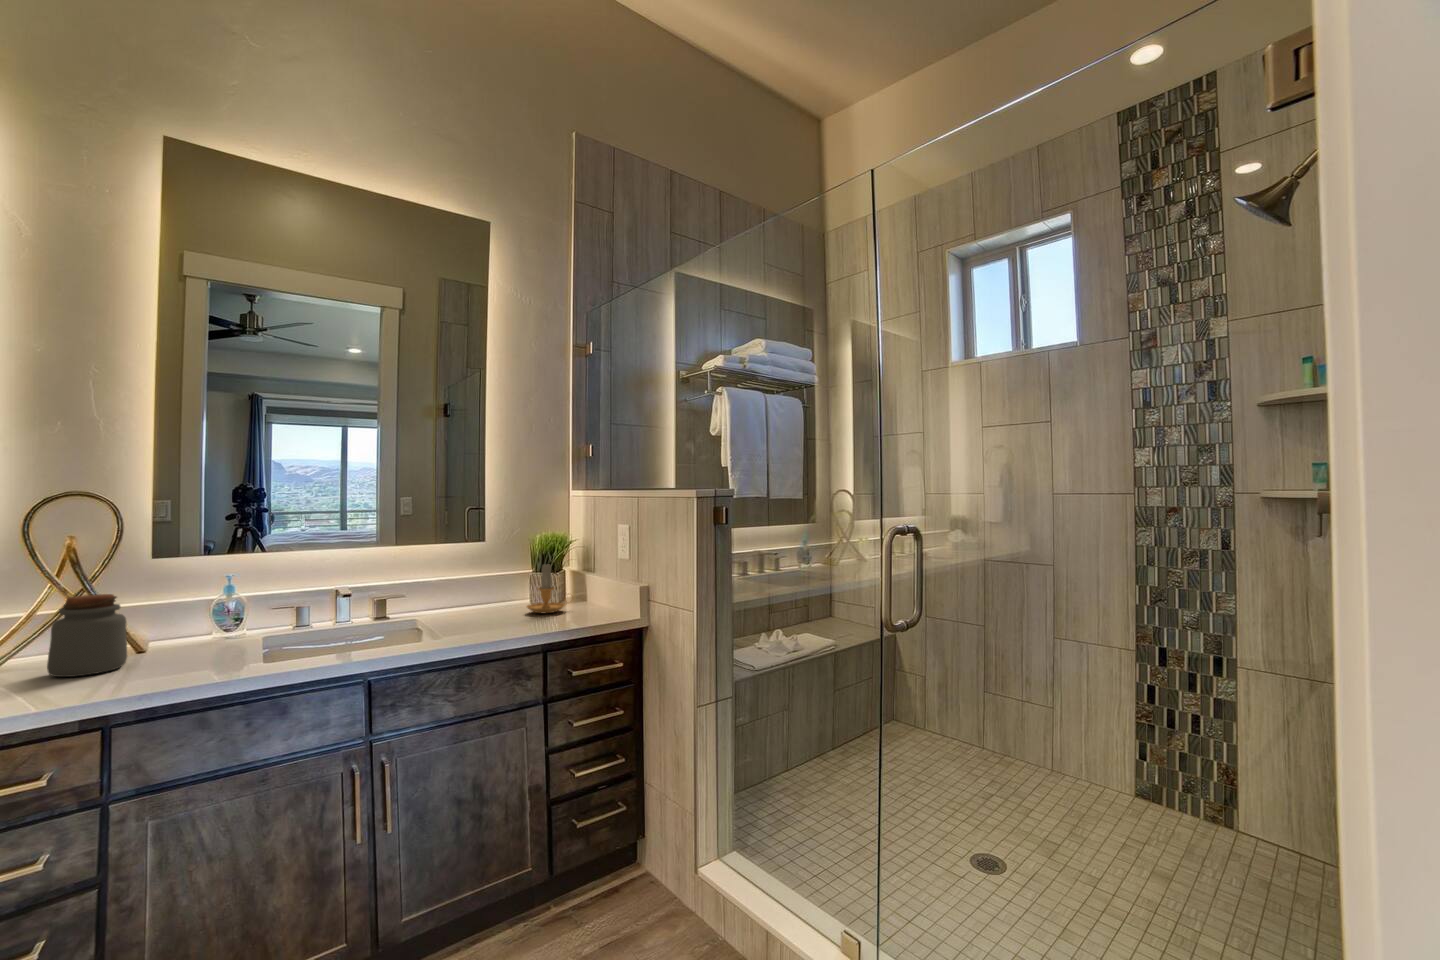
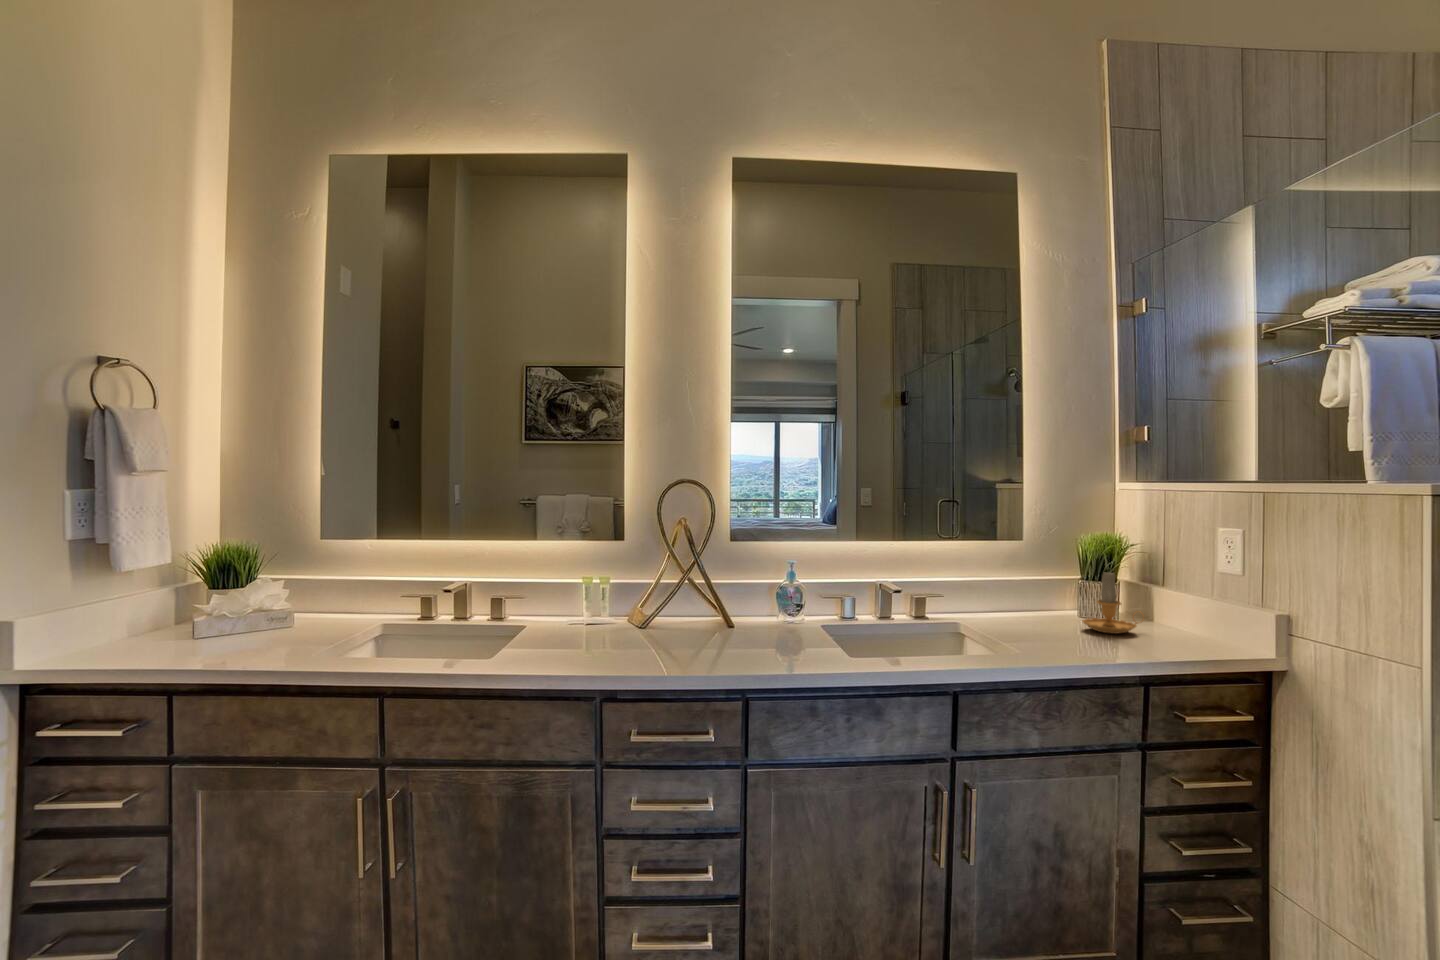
jar: present [47,594,127,677] -> none [688,575,737,645]

